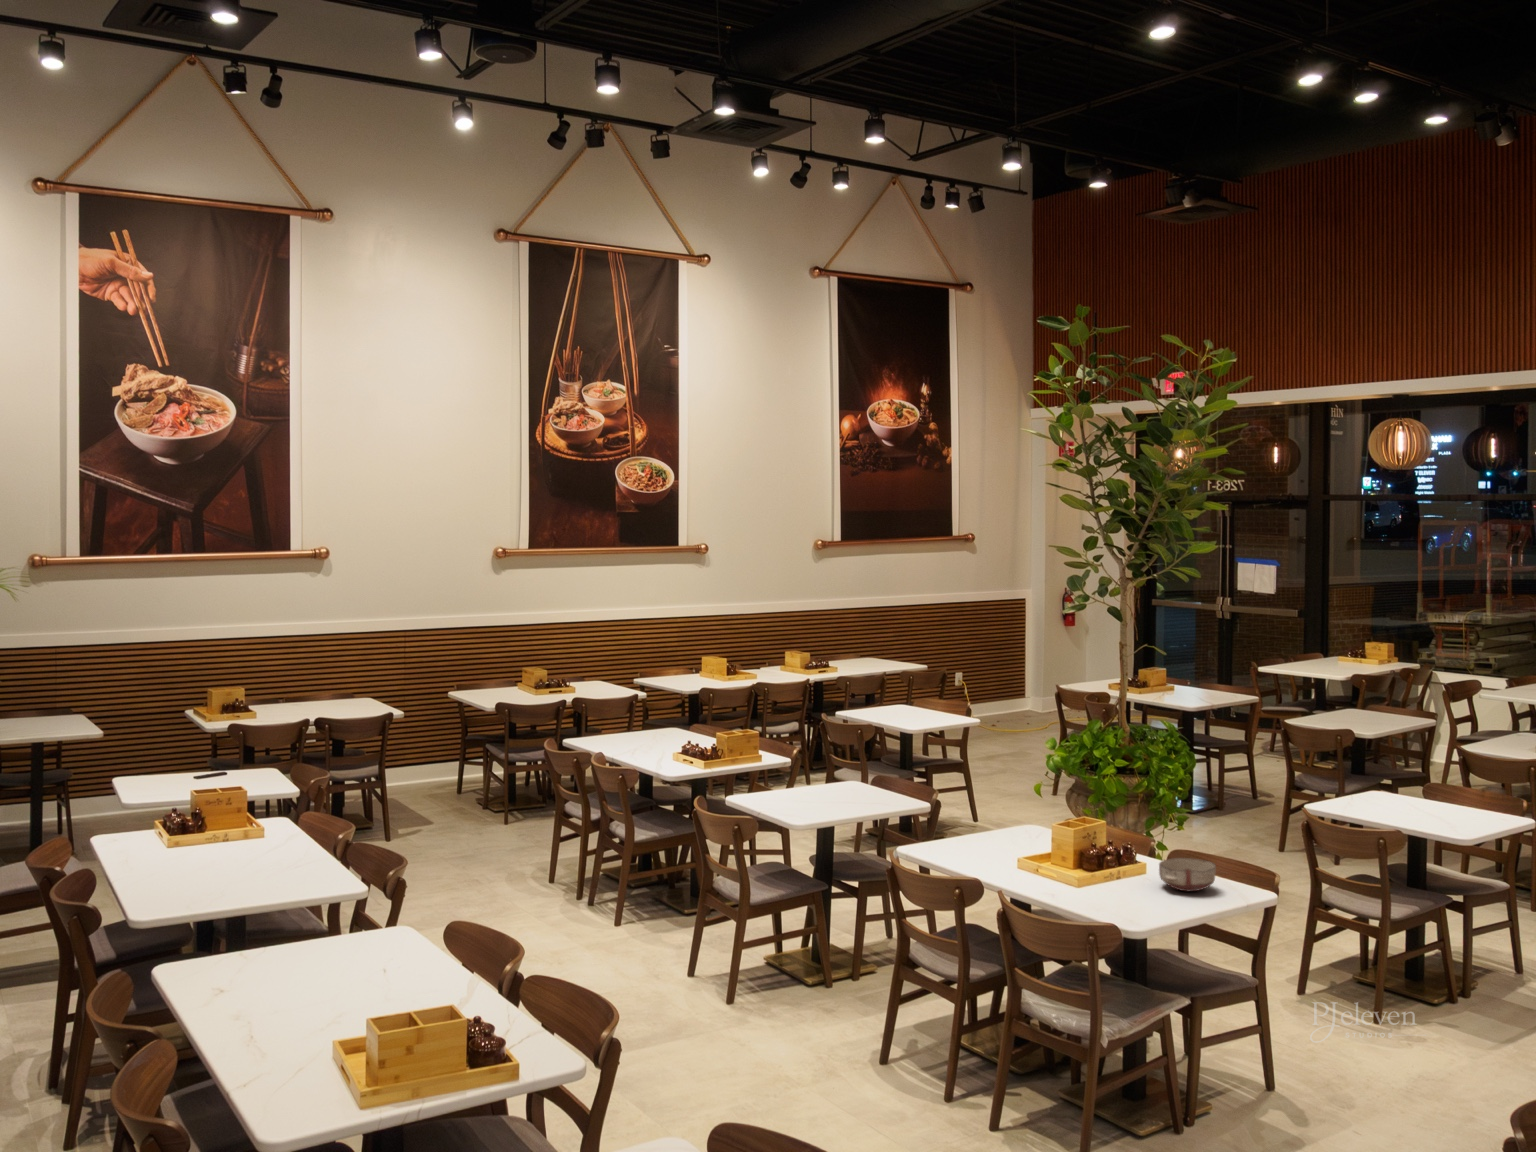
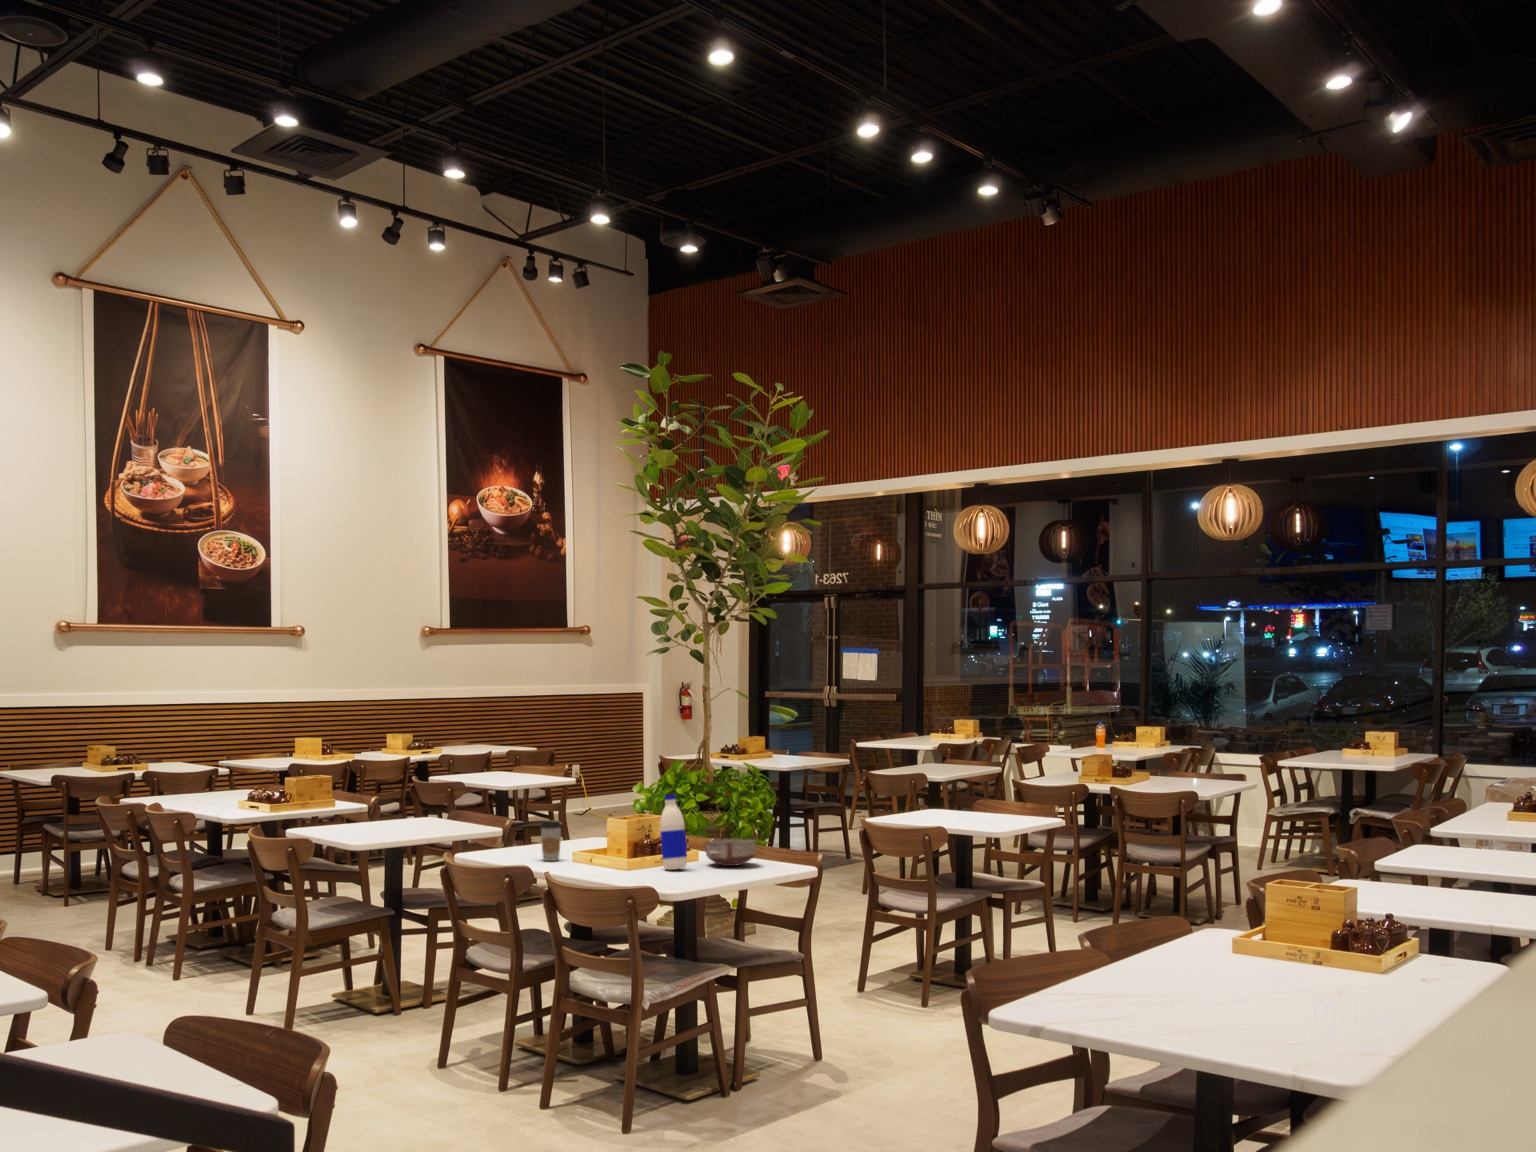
water bottle: none [1112,816,1142,896] -> present [660,795,687,870]
coffee cup: none [981,828,1003,871] -> present [541,821,561,861]

